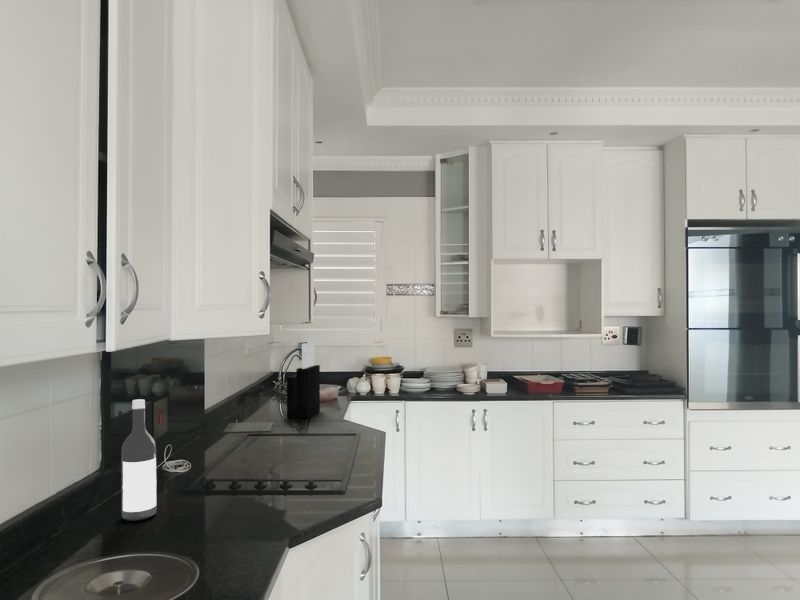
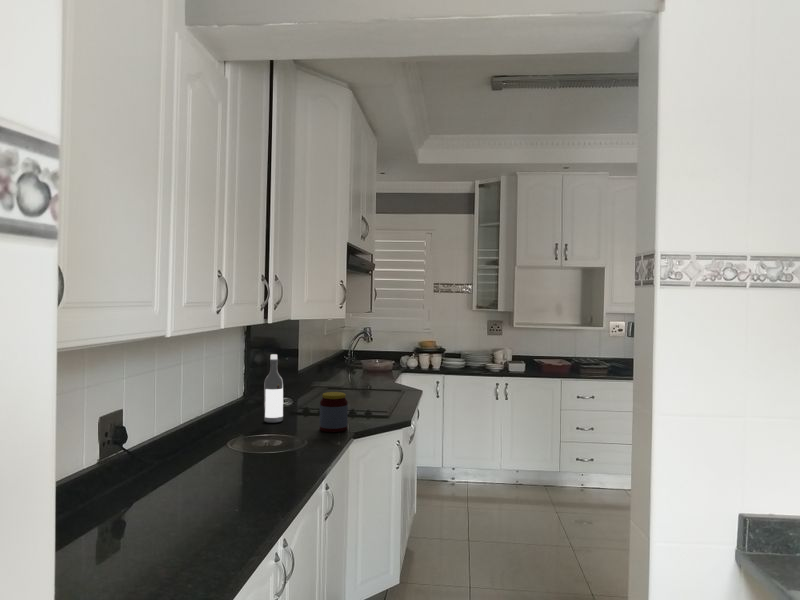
knife block: present [287,342,320,418] -> none [355,327,379,381]
jar: none [218,463,268,540] -> present [320,392,348,432]

